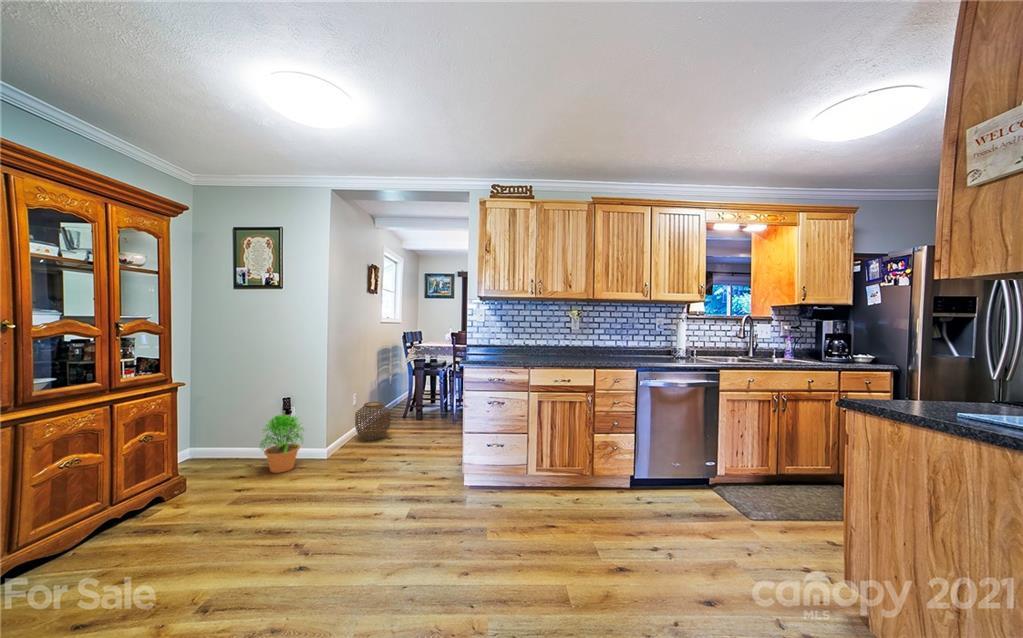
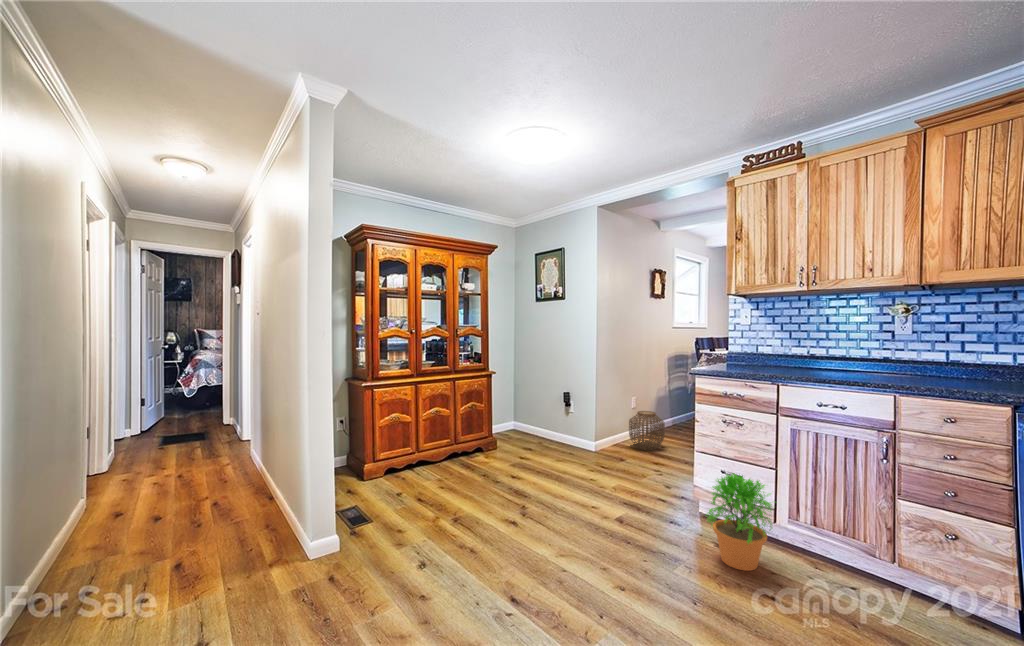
potted plant: present [260,414,303,473] -> present [707,473,773,571]

